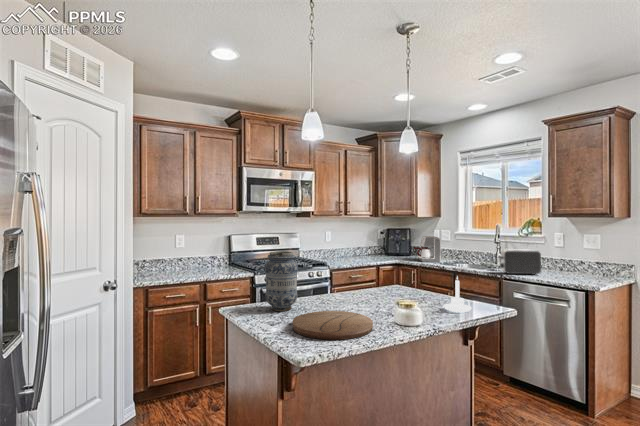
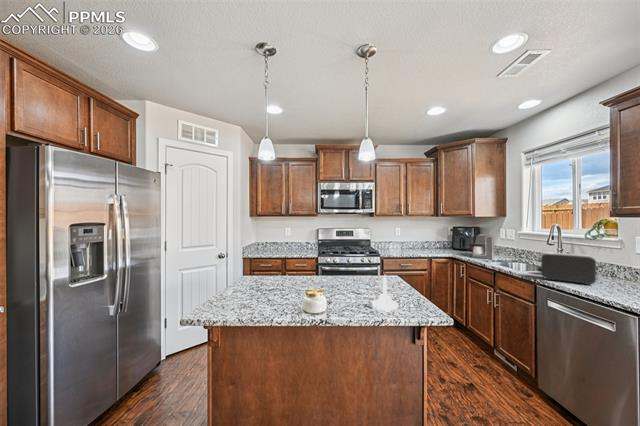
vase: present [265,251,298,311] -> none [254,241,278,284]
cutting board: present [293,311,373,340] -> none [225,288,289,313]

